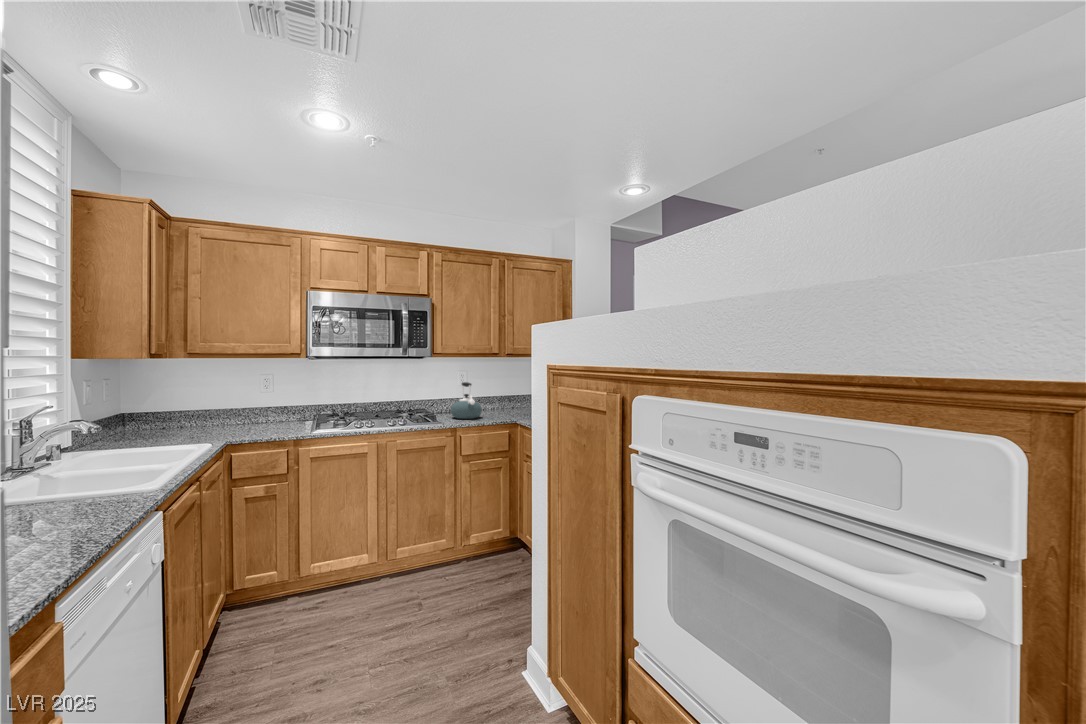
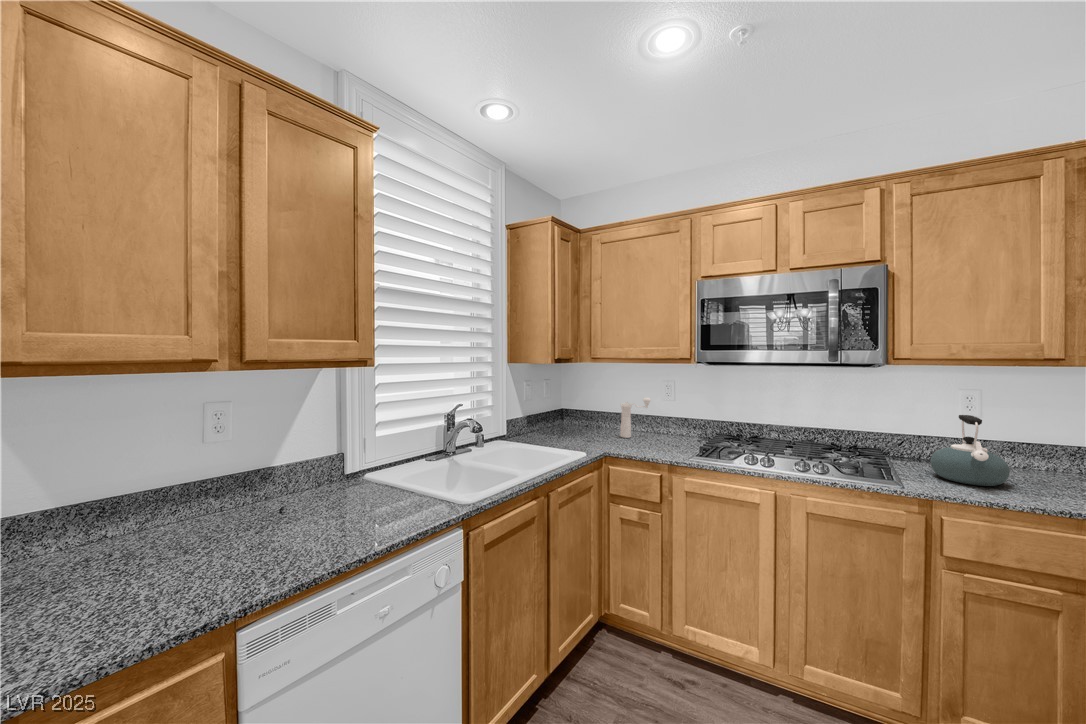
pepper mill: none [225,389,256,429] -> present [620,398,651,438]

